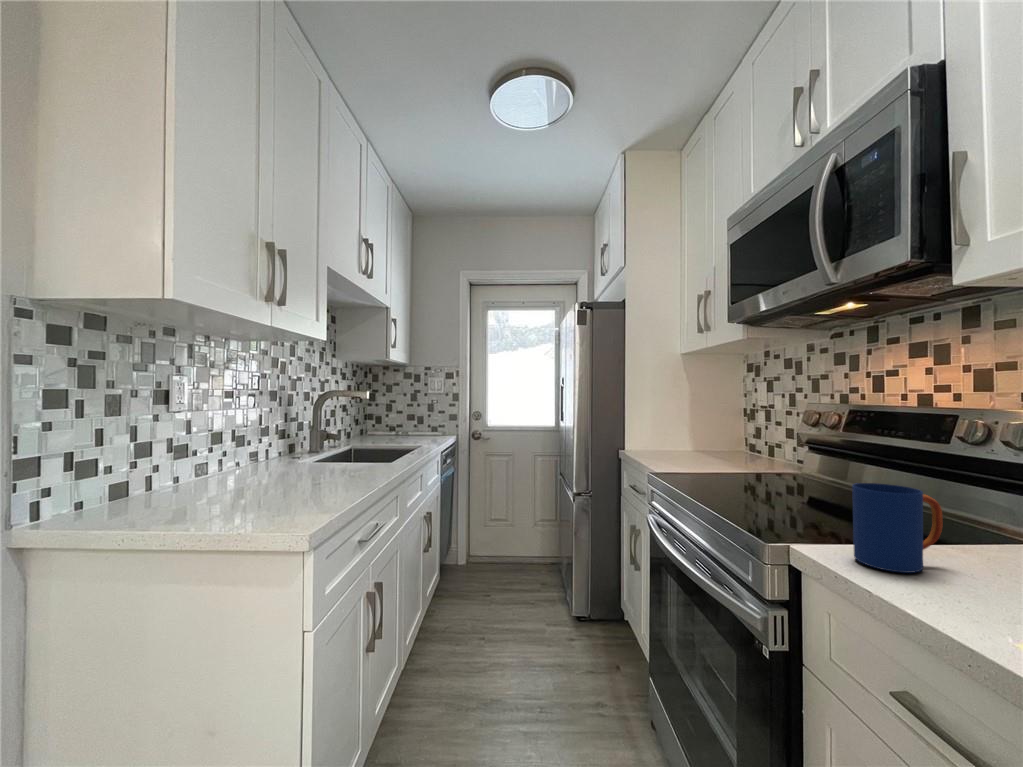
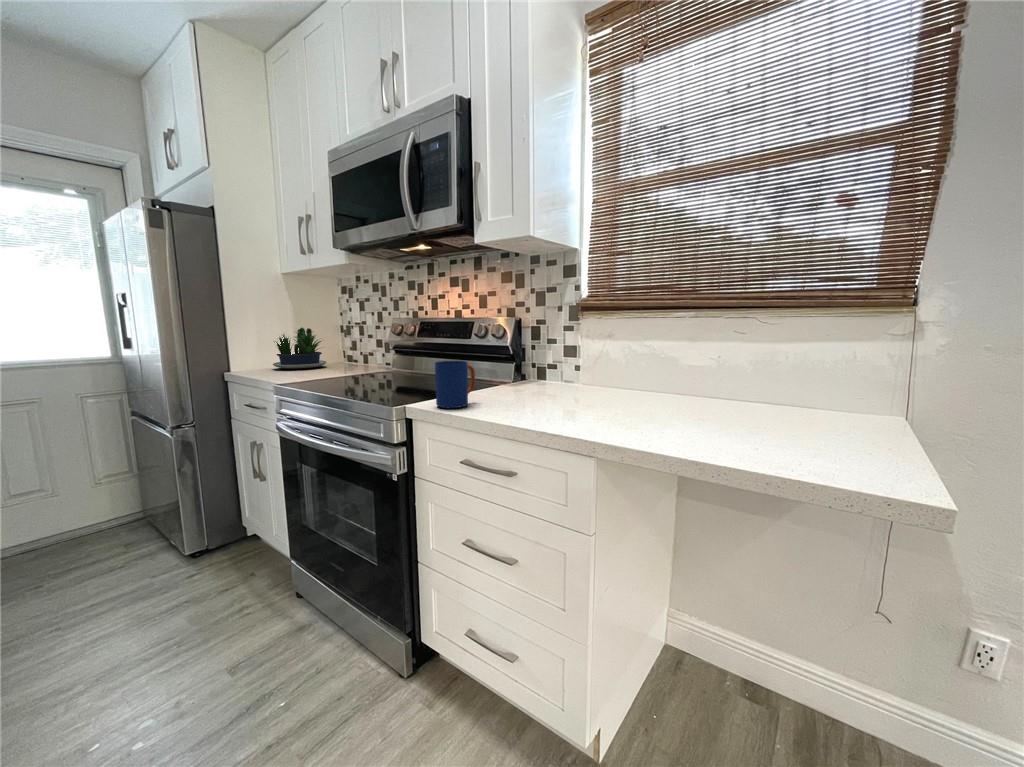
potted plant: none [663,410,728,456] -> present [273,328,326,369]

